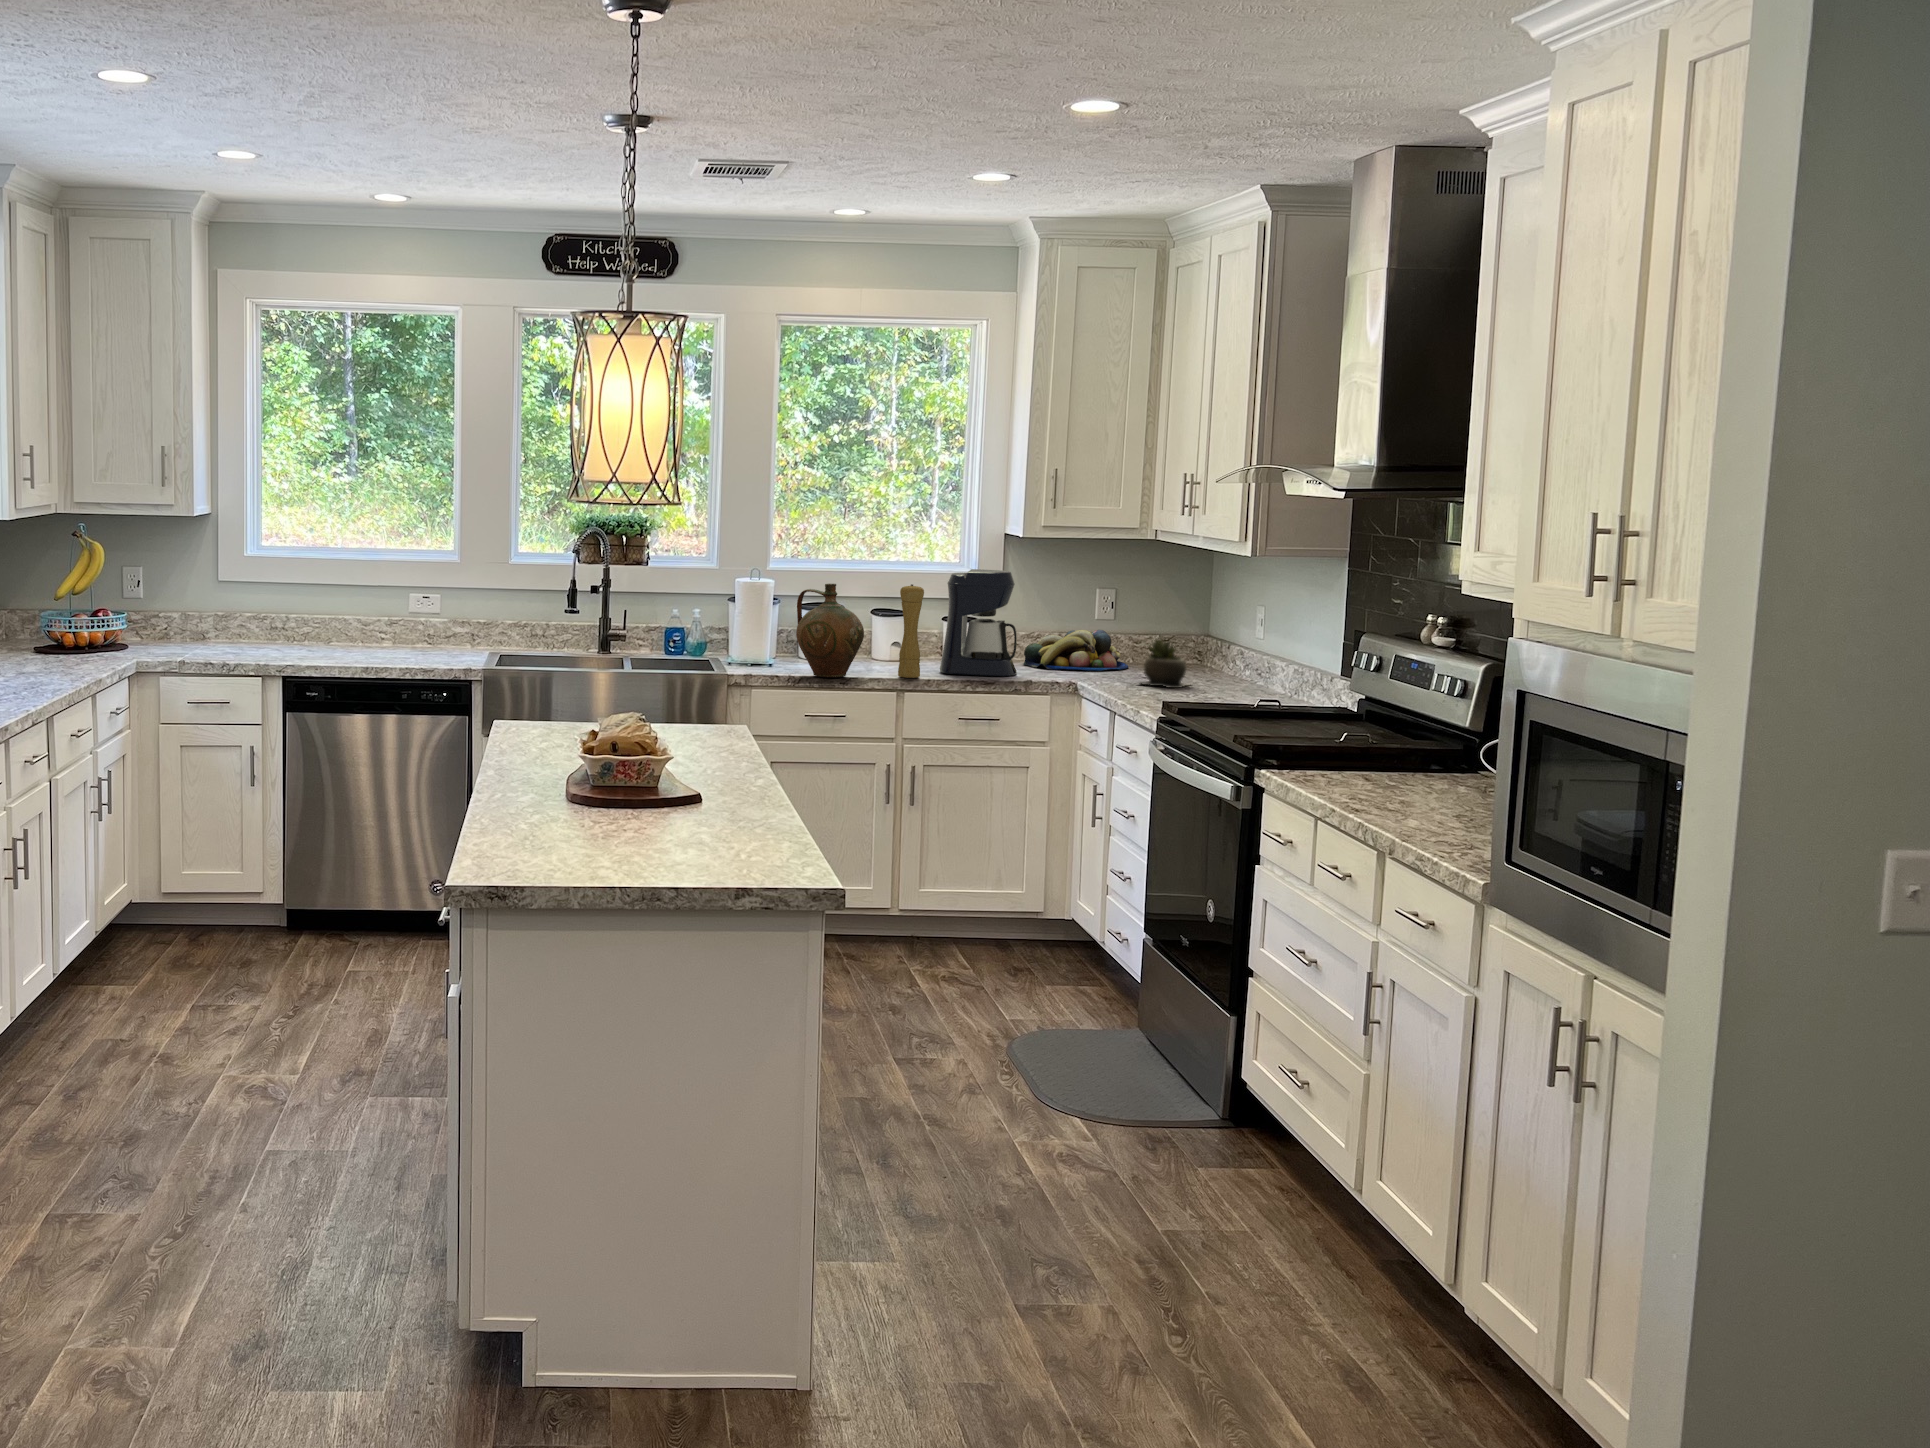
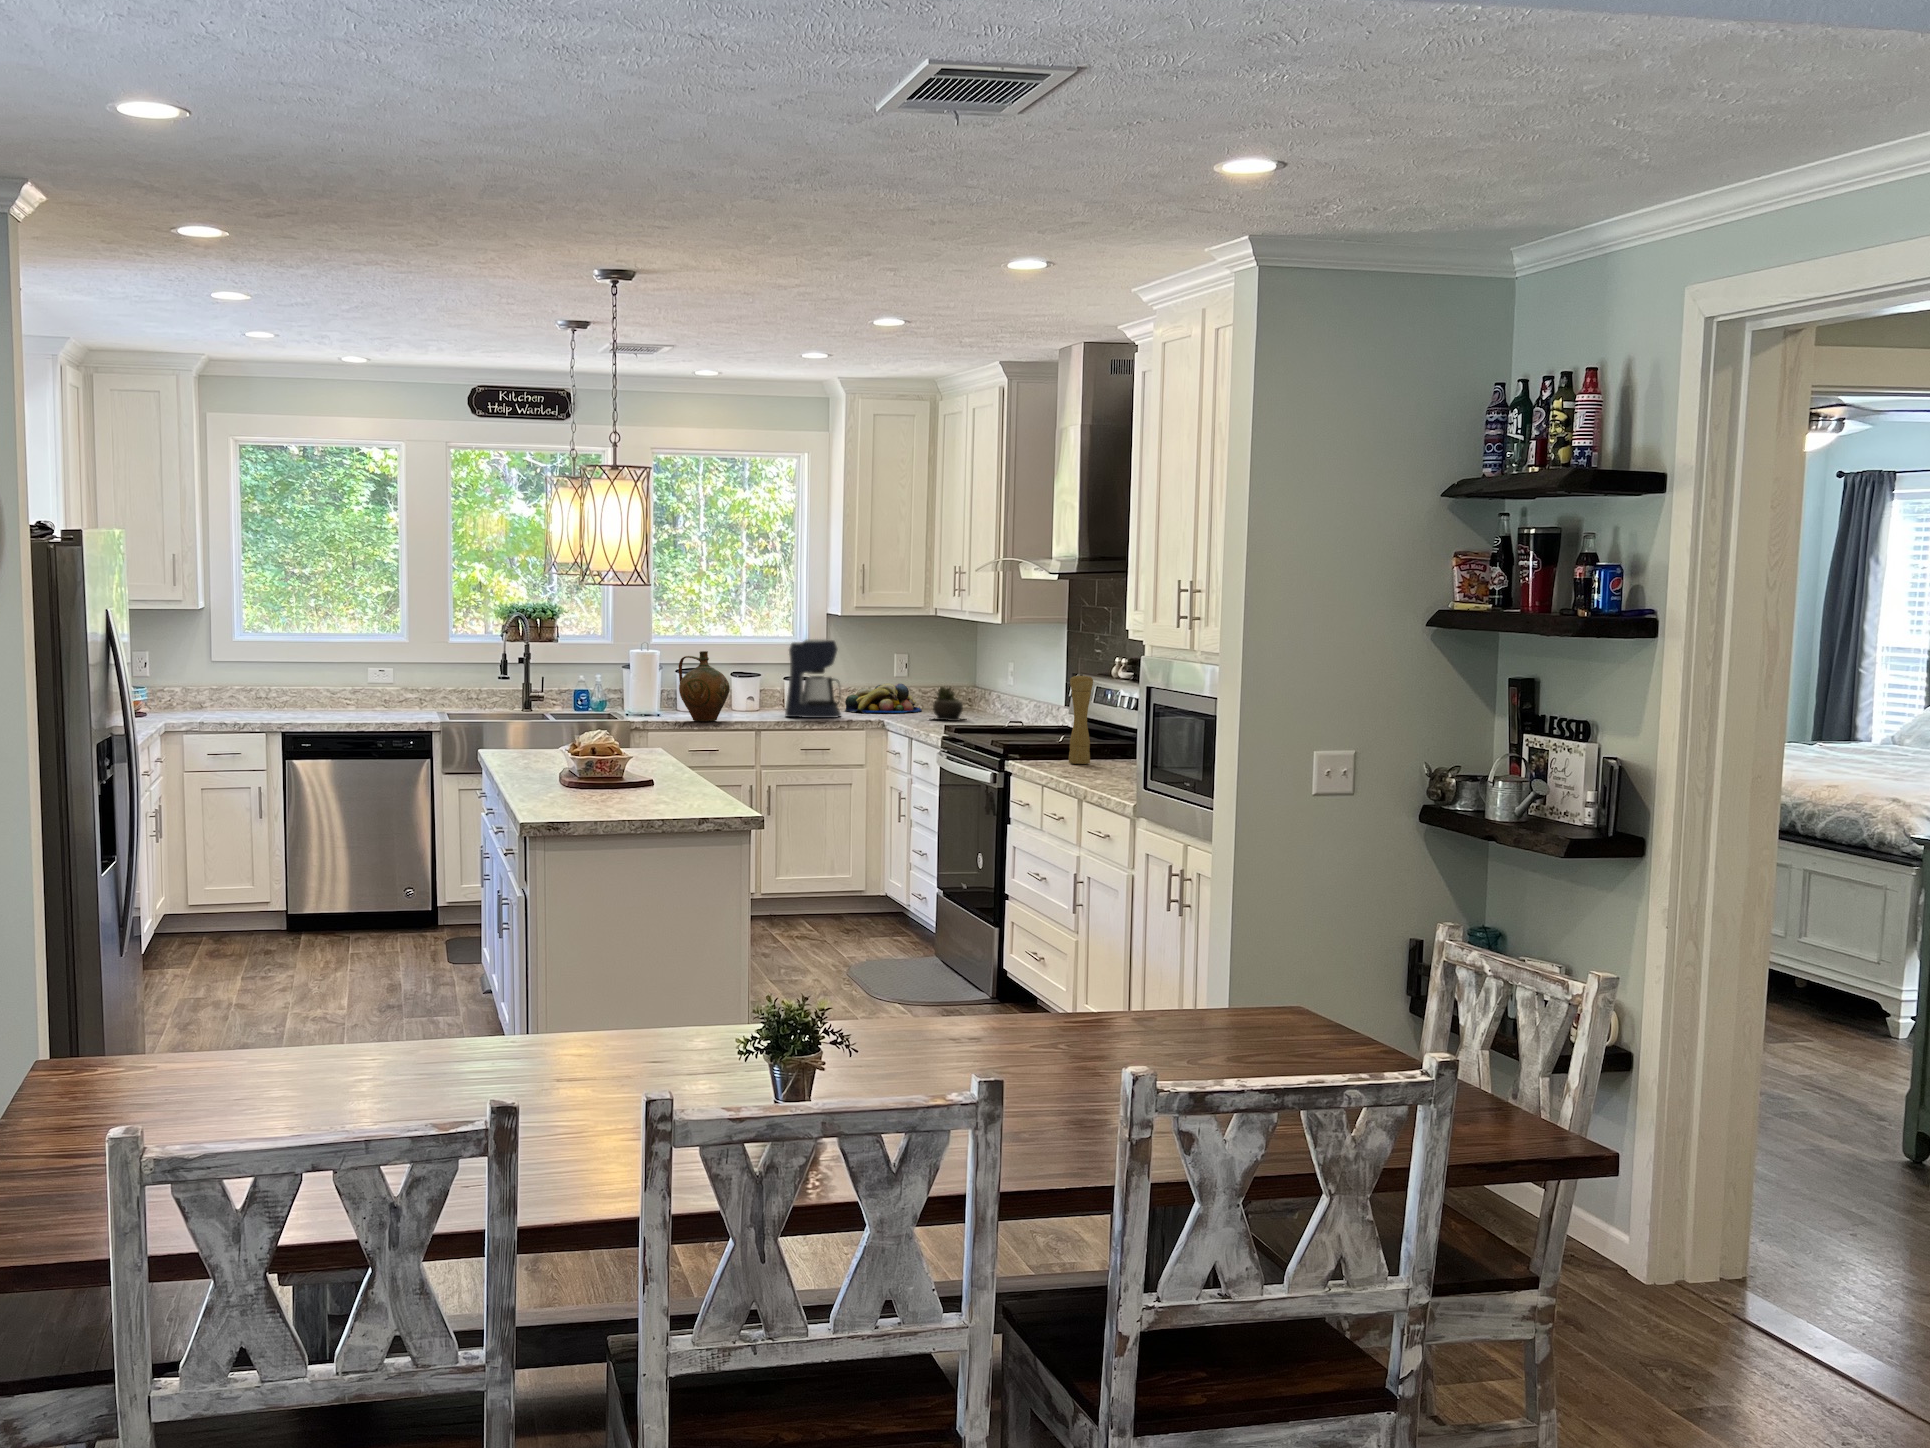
pepper mill: present [898,584,924,678] -> present [1069,674,1093,764]

